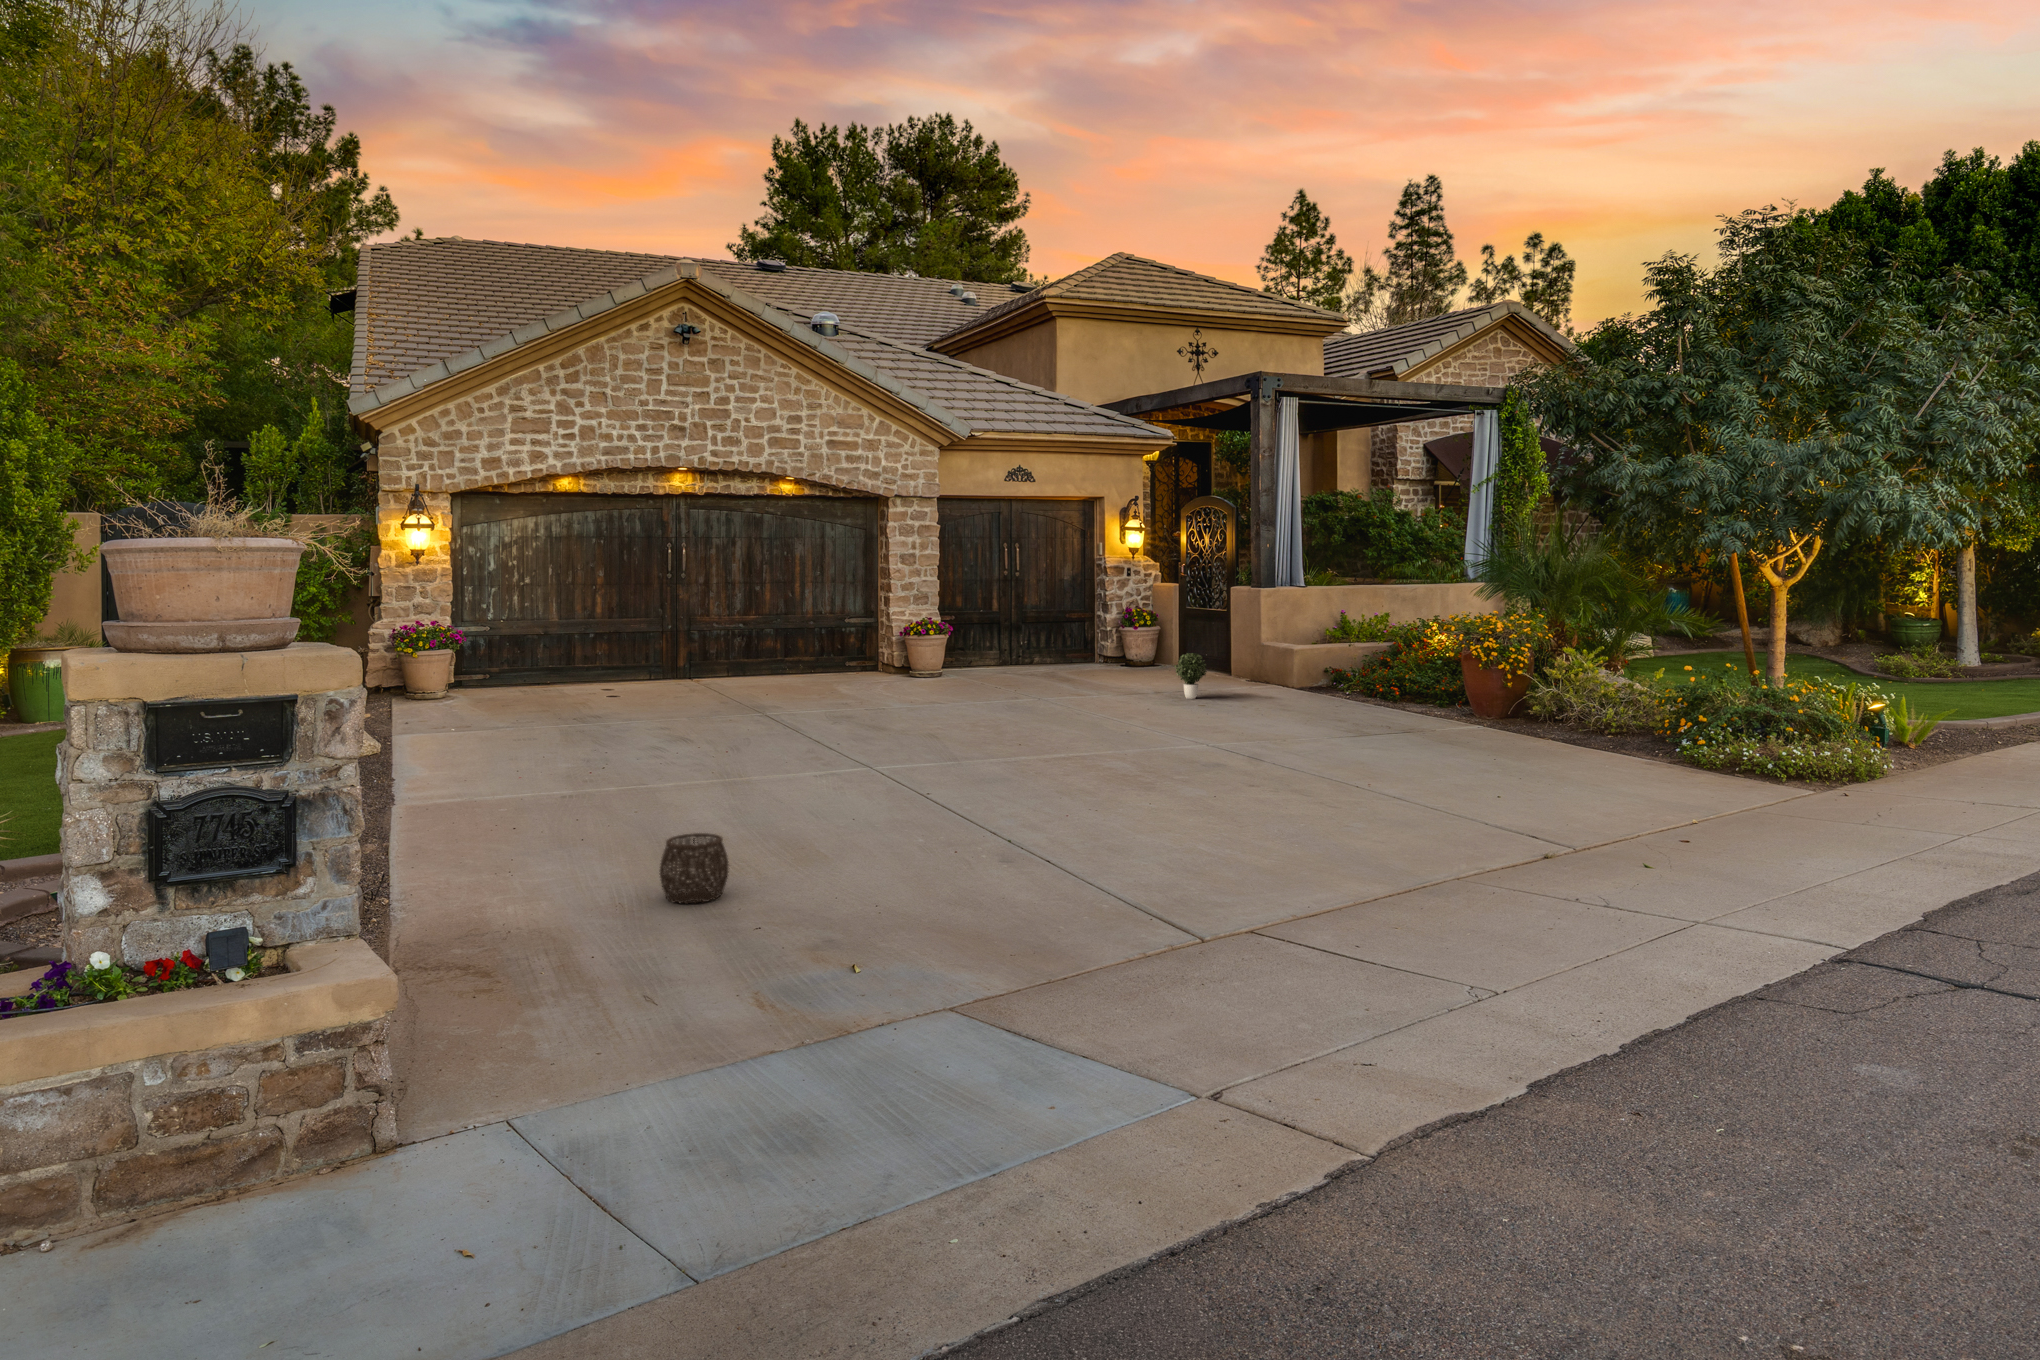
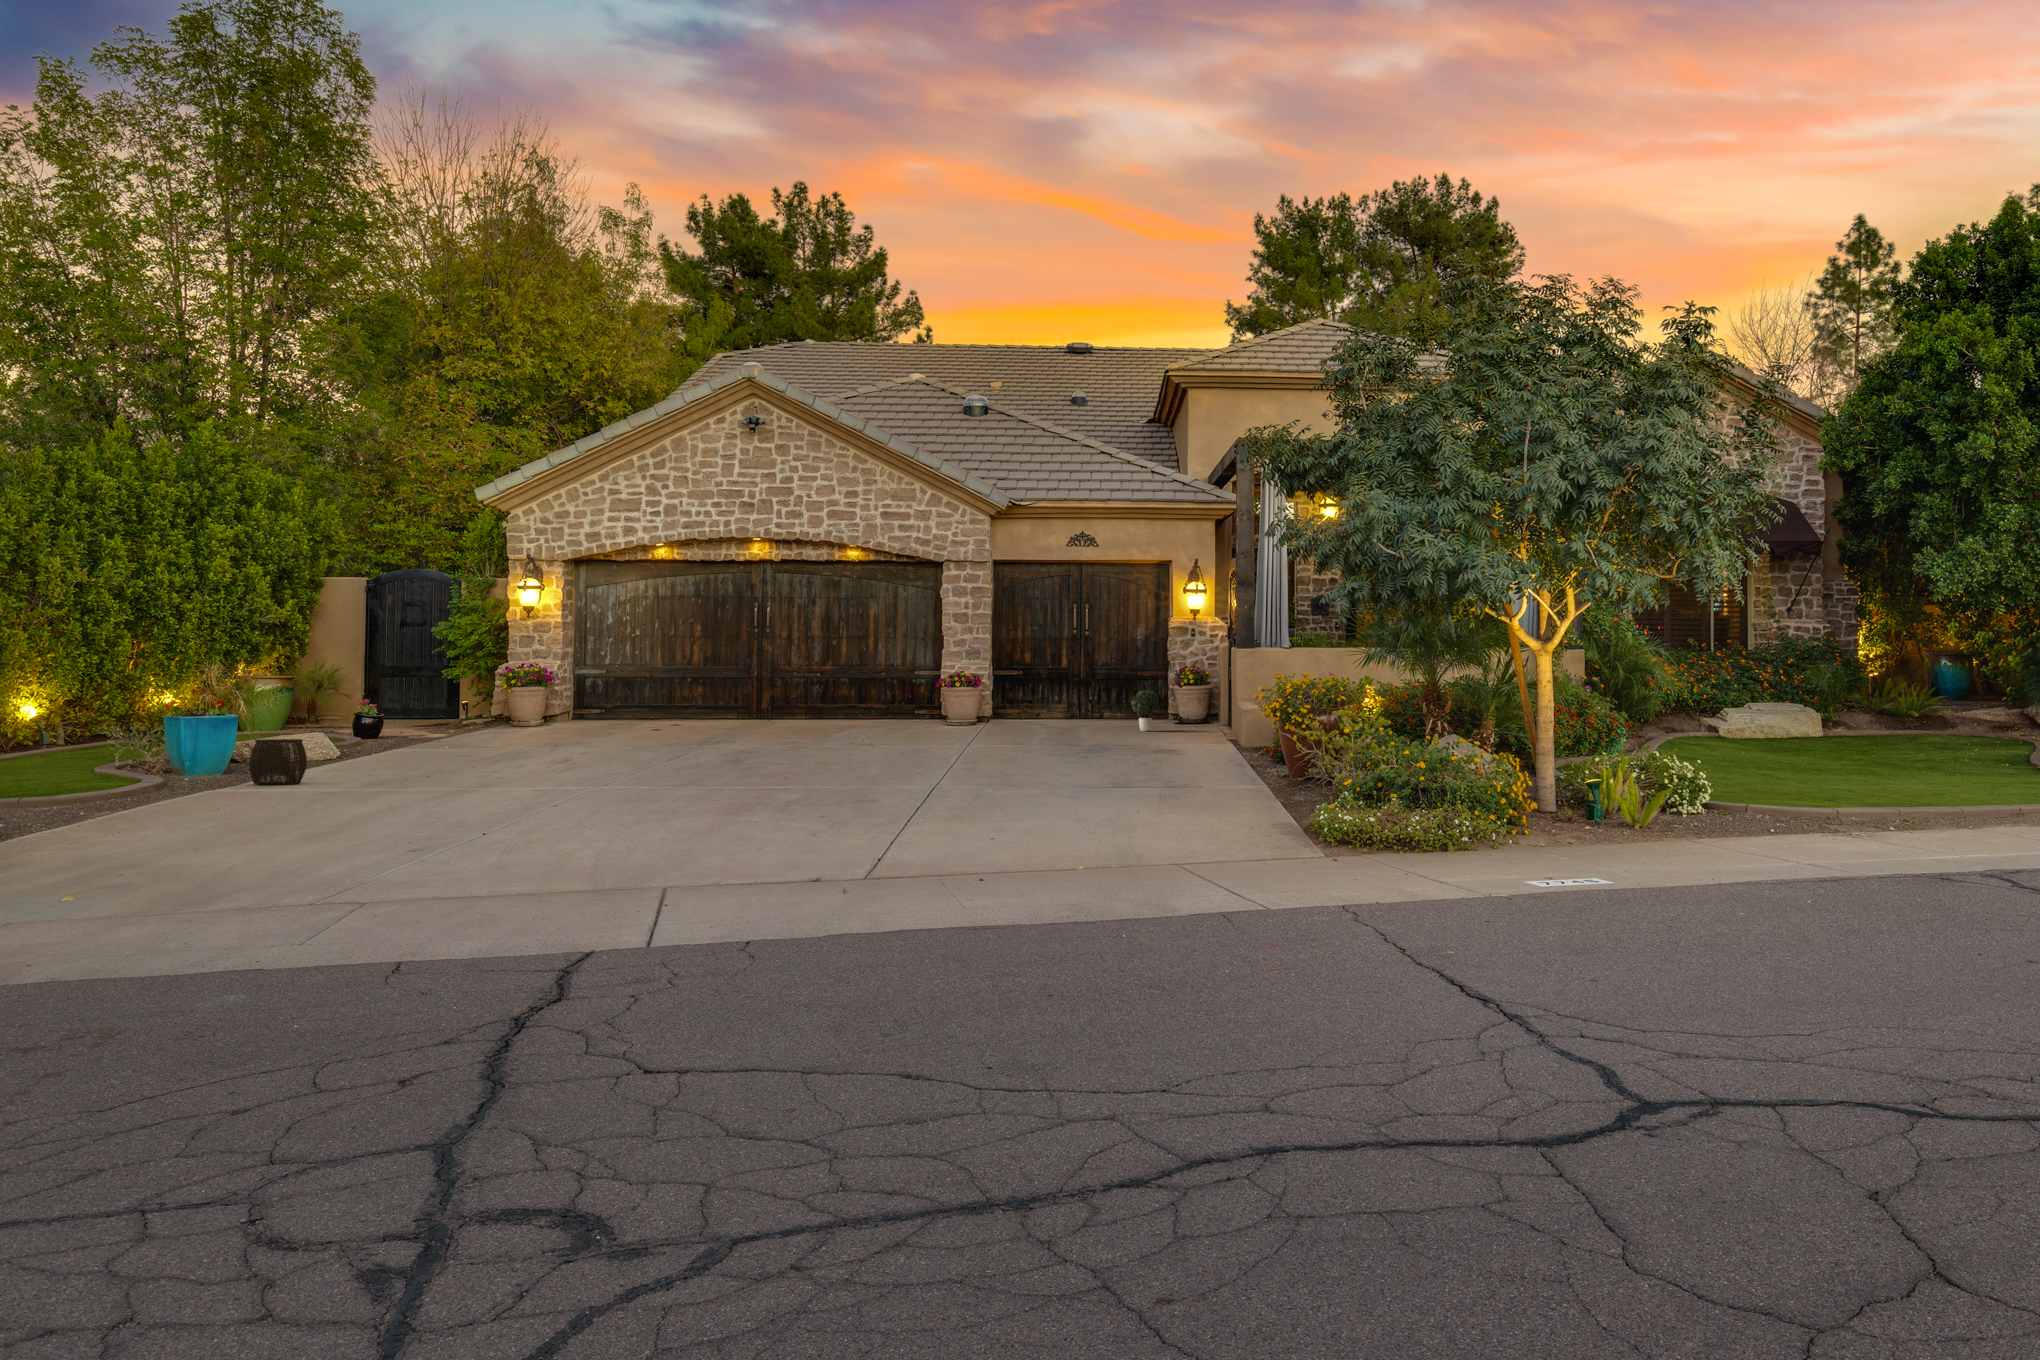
woven basket: present [659,833,729,903] -> present [249,739,307,785]

